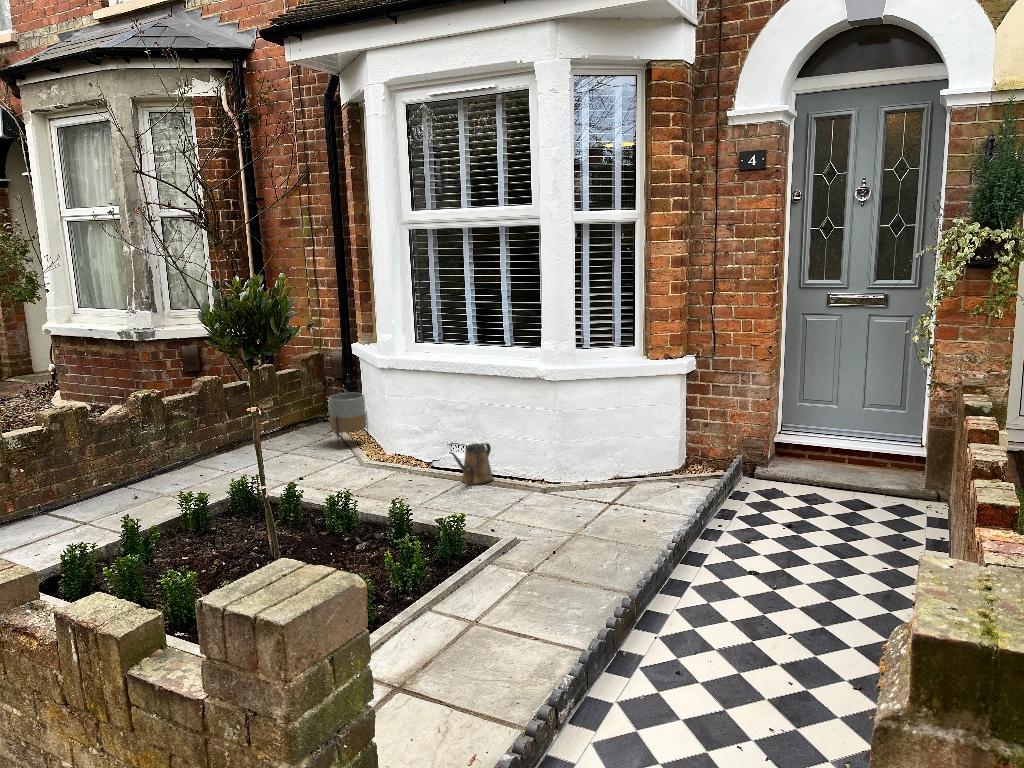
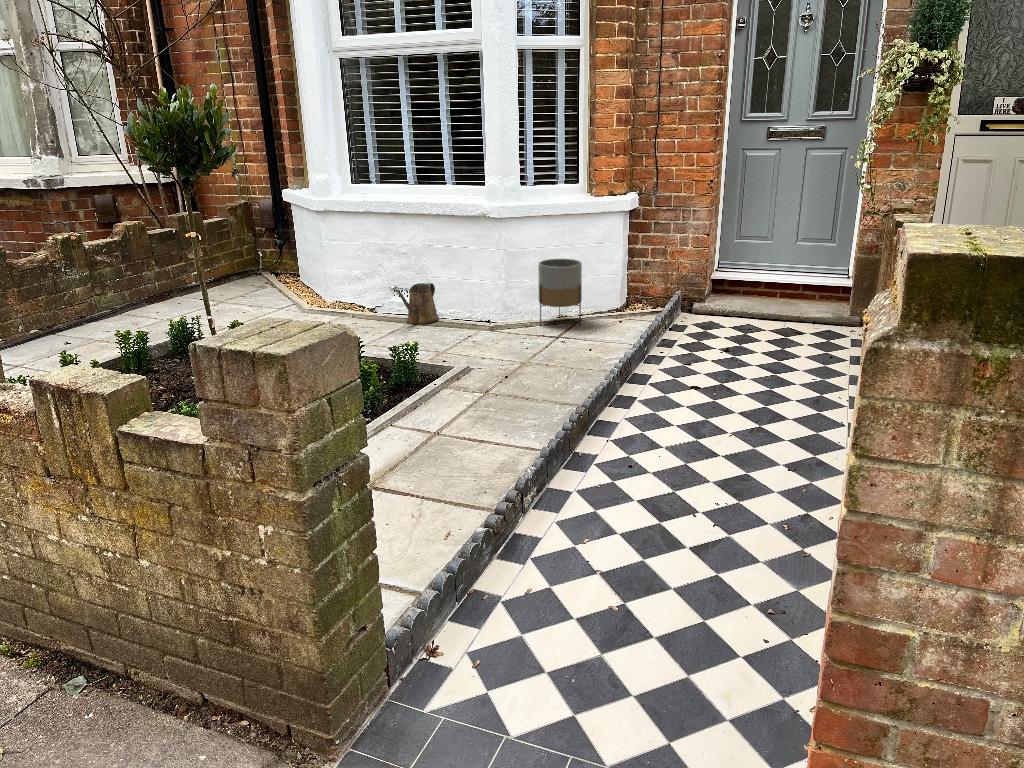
planter: present [329,393,369,449] -> present [538,259,582,326]

